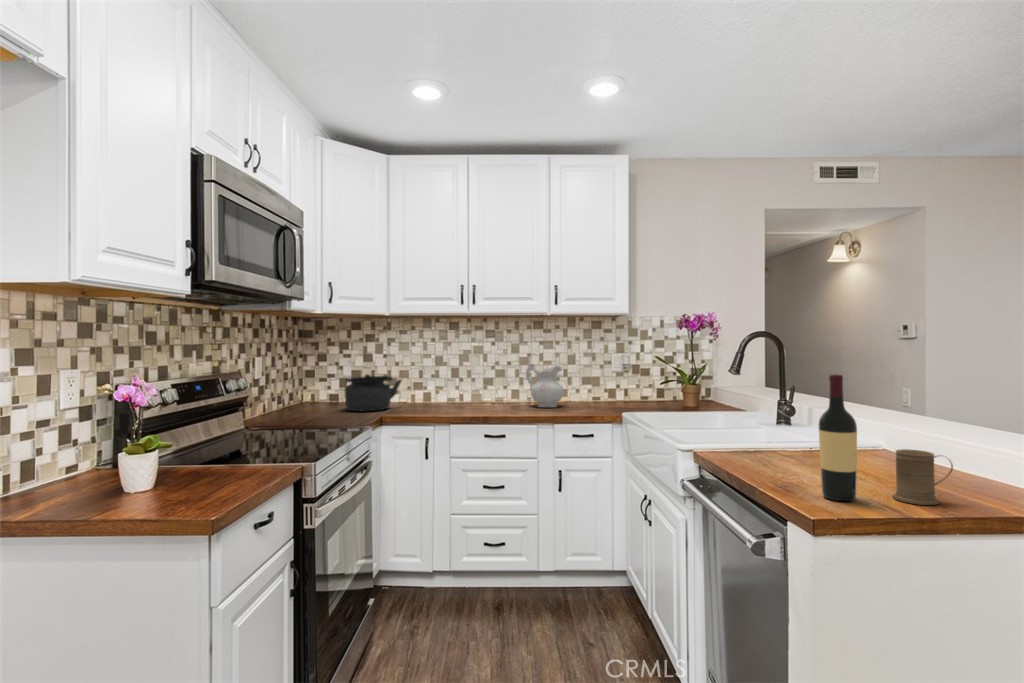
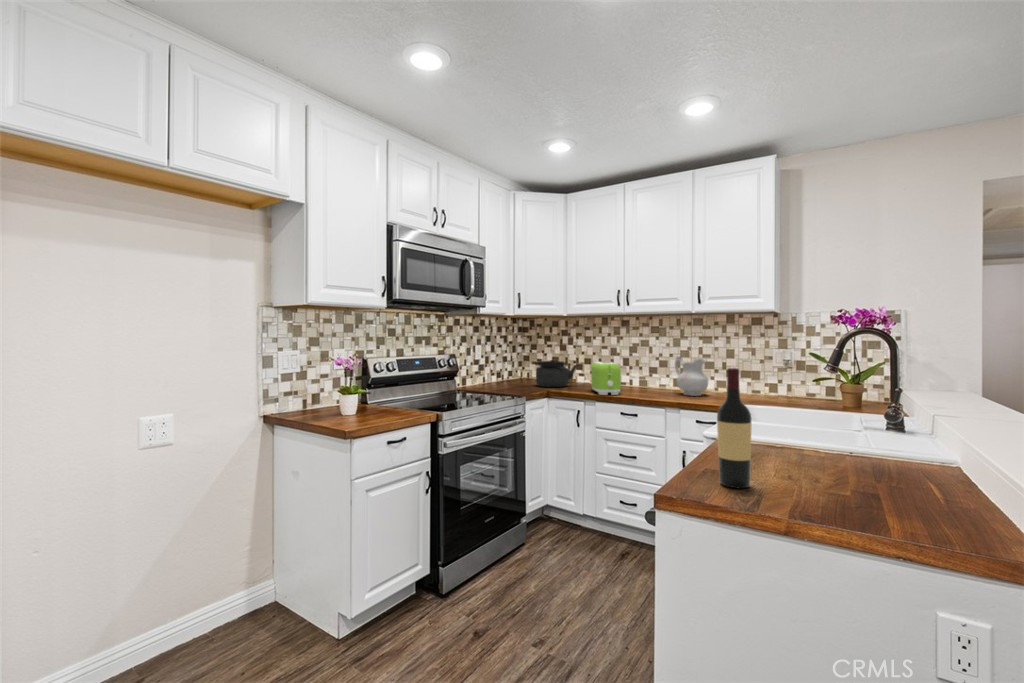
toaster: none [431,373,479,415] -> present [591,362,621,395]
mug: present [893,449,953,505] -> none [790,448,850,508]

